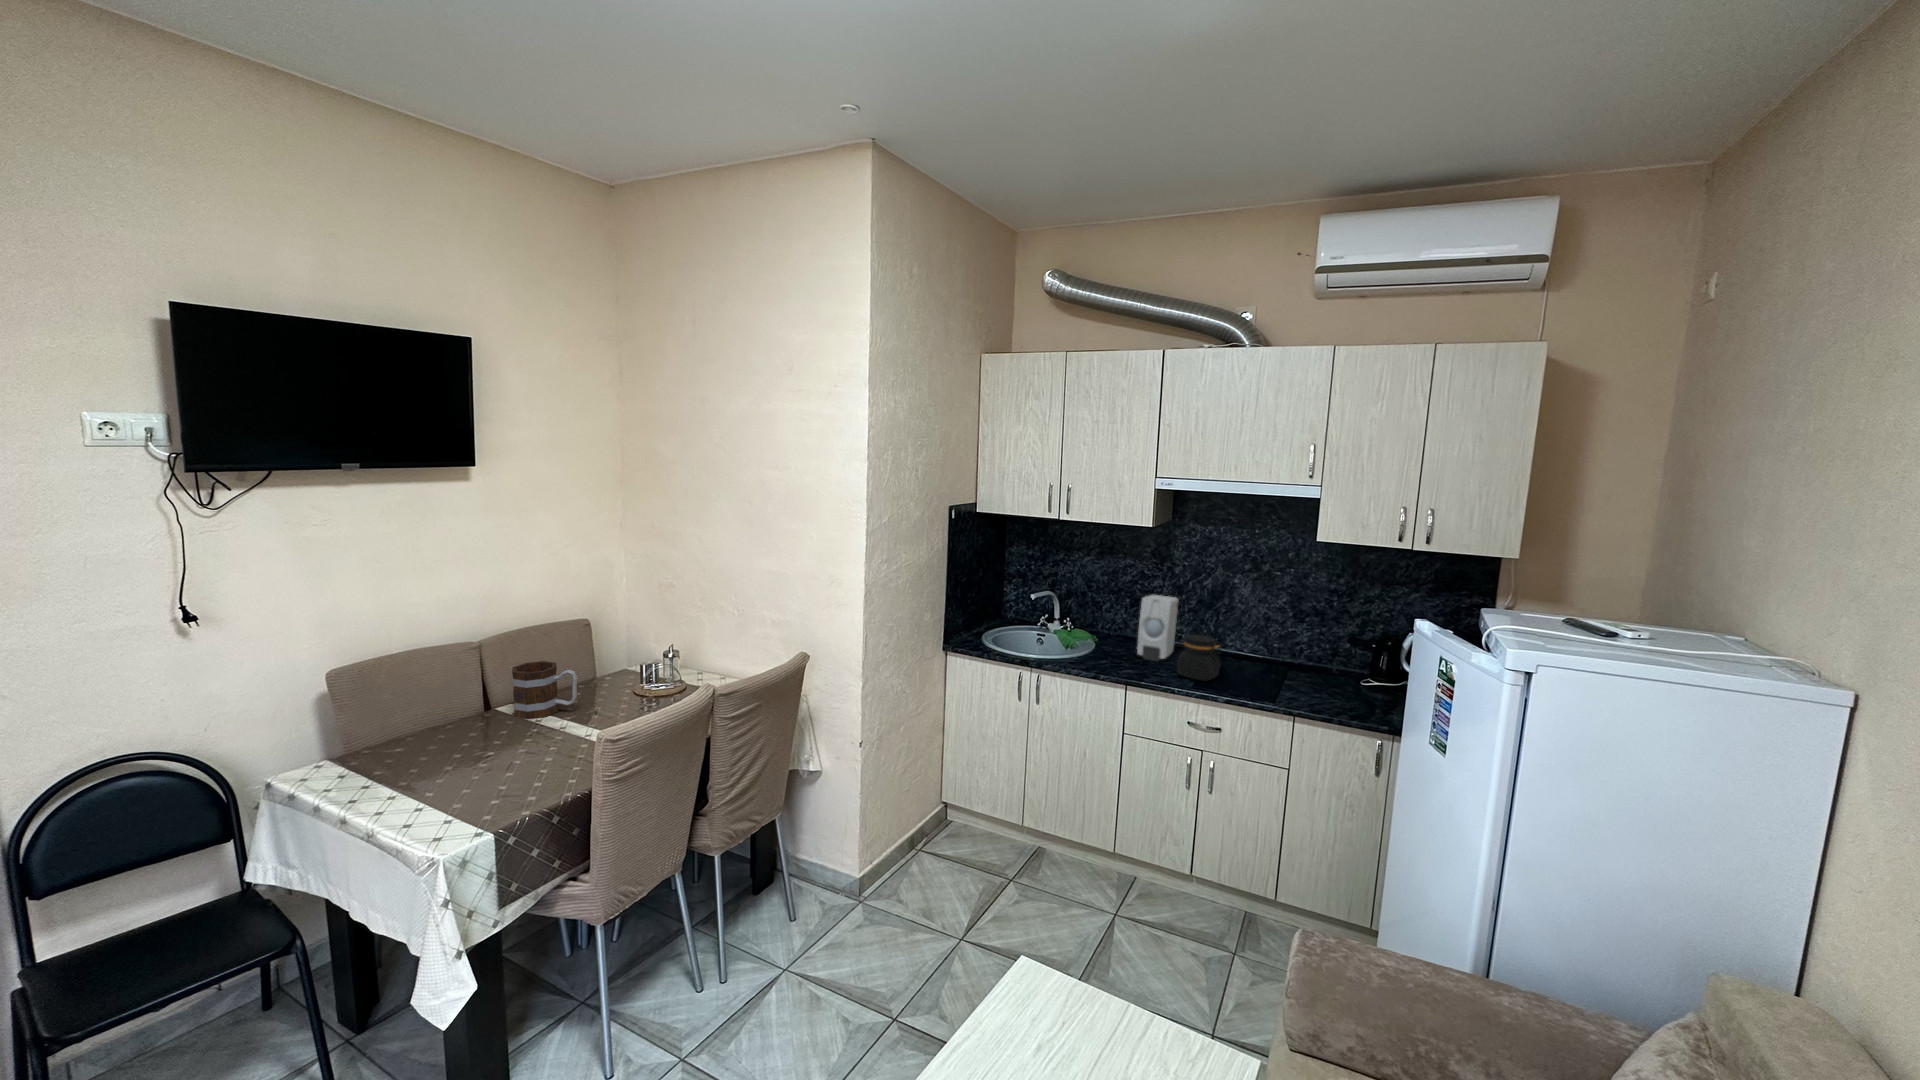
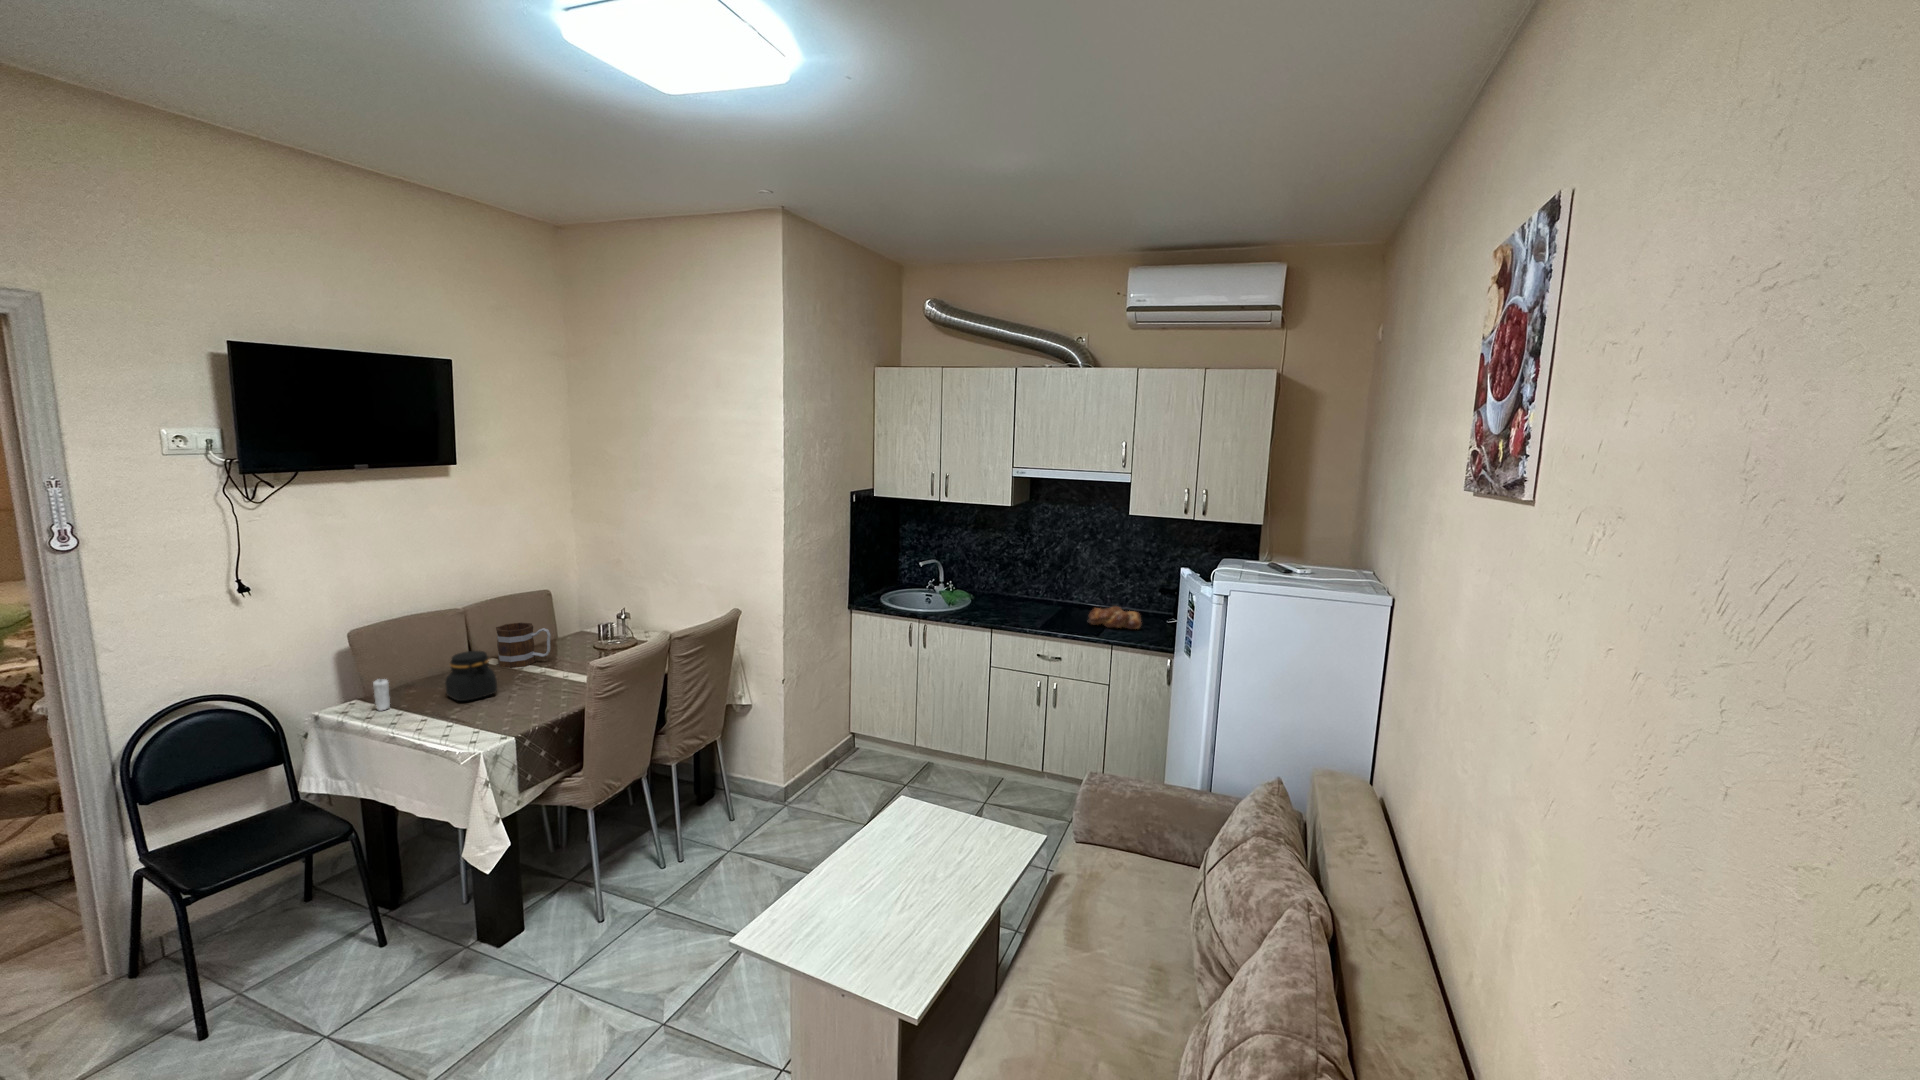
soap dispenser: present [1137,595,1179,661] -> none [1003,560,1036,612]
jar: present [1177,634,1221,681] -> present [445,651,497,701]
bread loaf: none [1254,661,1331,693] -> present [1088,606,1141,629]
candle: none [334,734,357,781] -> present [373,679,390,711]

